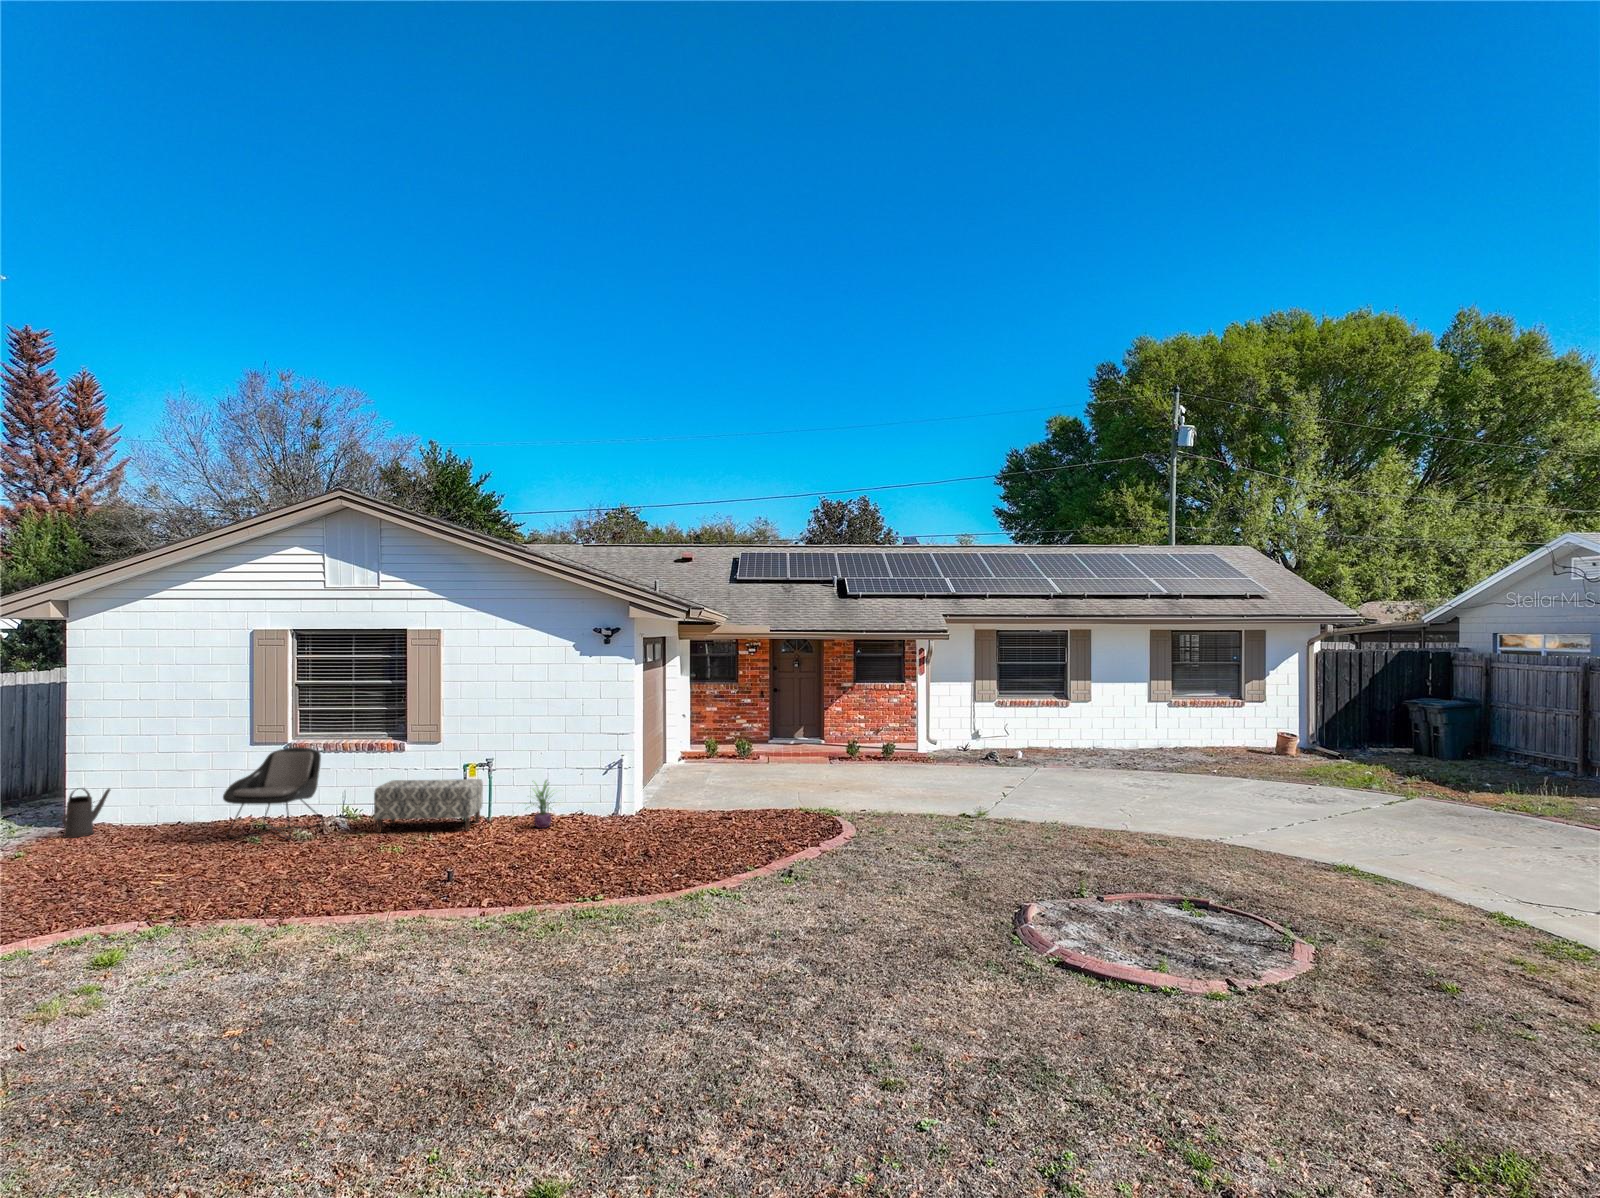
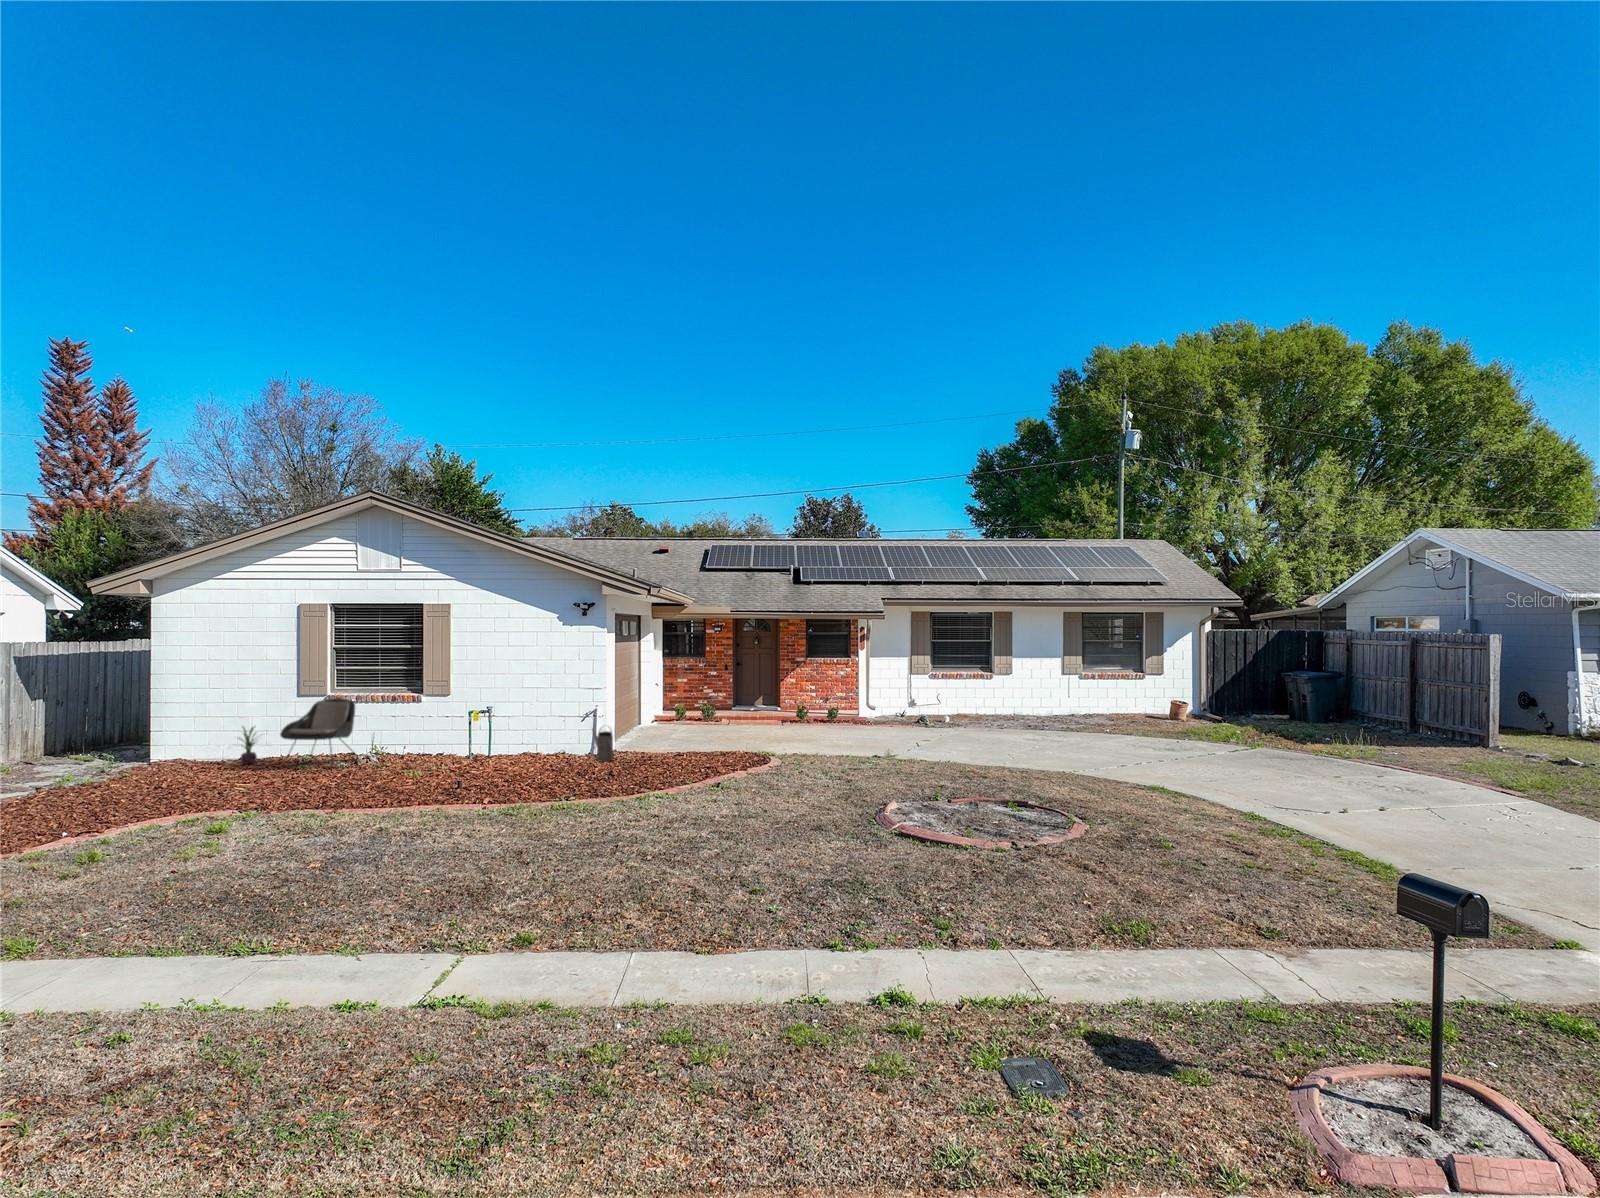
bench: present [374,779,483,833] -> none [398,725,484,765]
decorative plant: present [531,780,553,828] -> present [239,726,257,764]
watering can: present [62,788,110,838] -> present [592,729,614,762]

